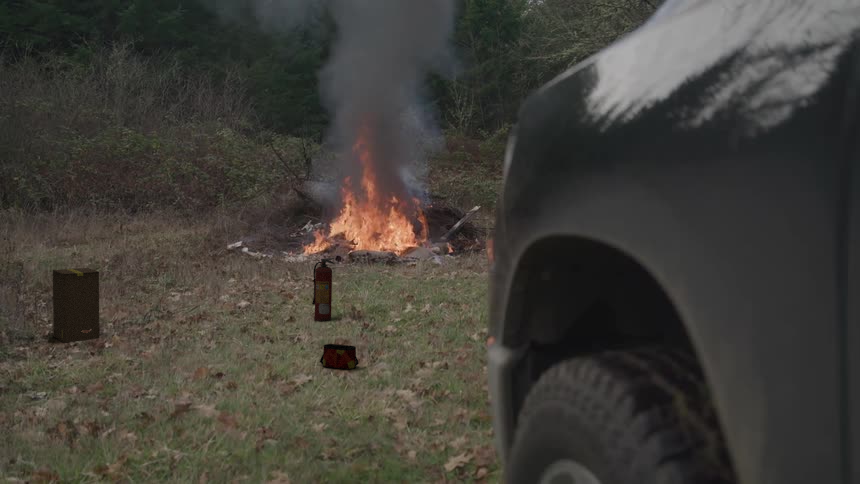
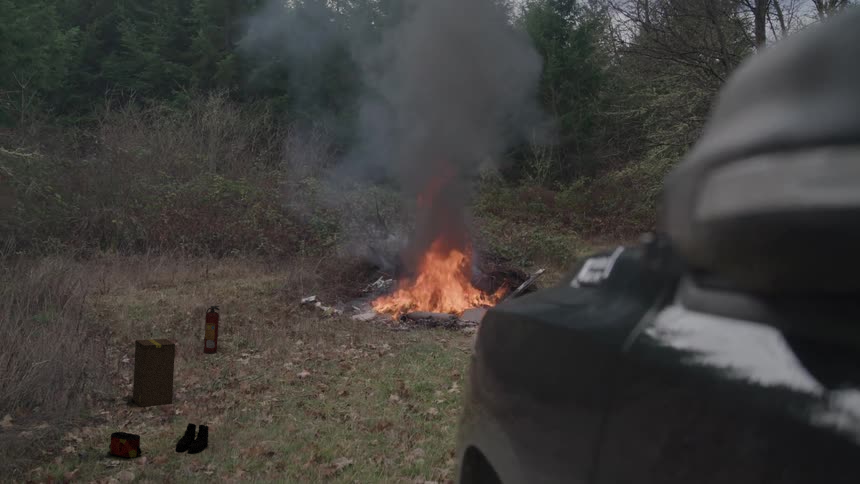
fire extinguisher: present [312,258,334,321] -> present [204,306,219,354]
bag: present [320,344,359,370] -> present [109,432,142,458]
boots: none [110,347,147,378] -> present [176,423,209,453]

